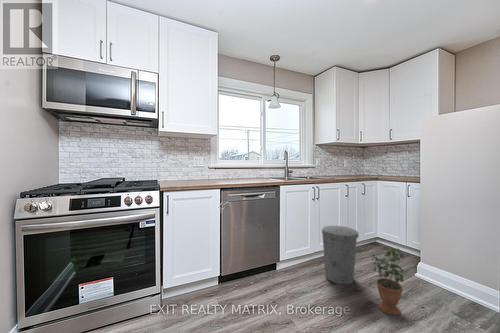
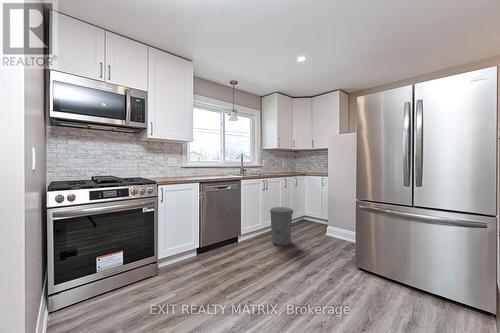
potted plant: present [372,248,404,315] -> none [301,214,319,256]

